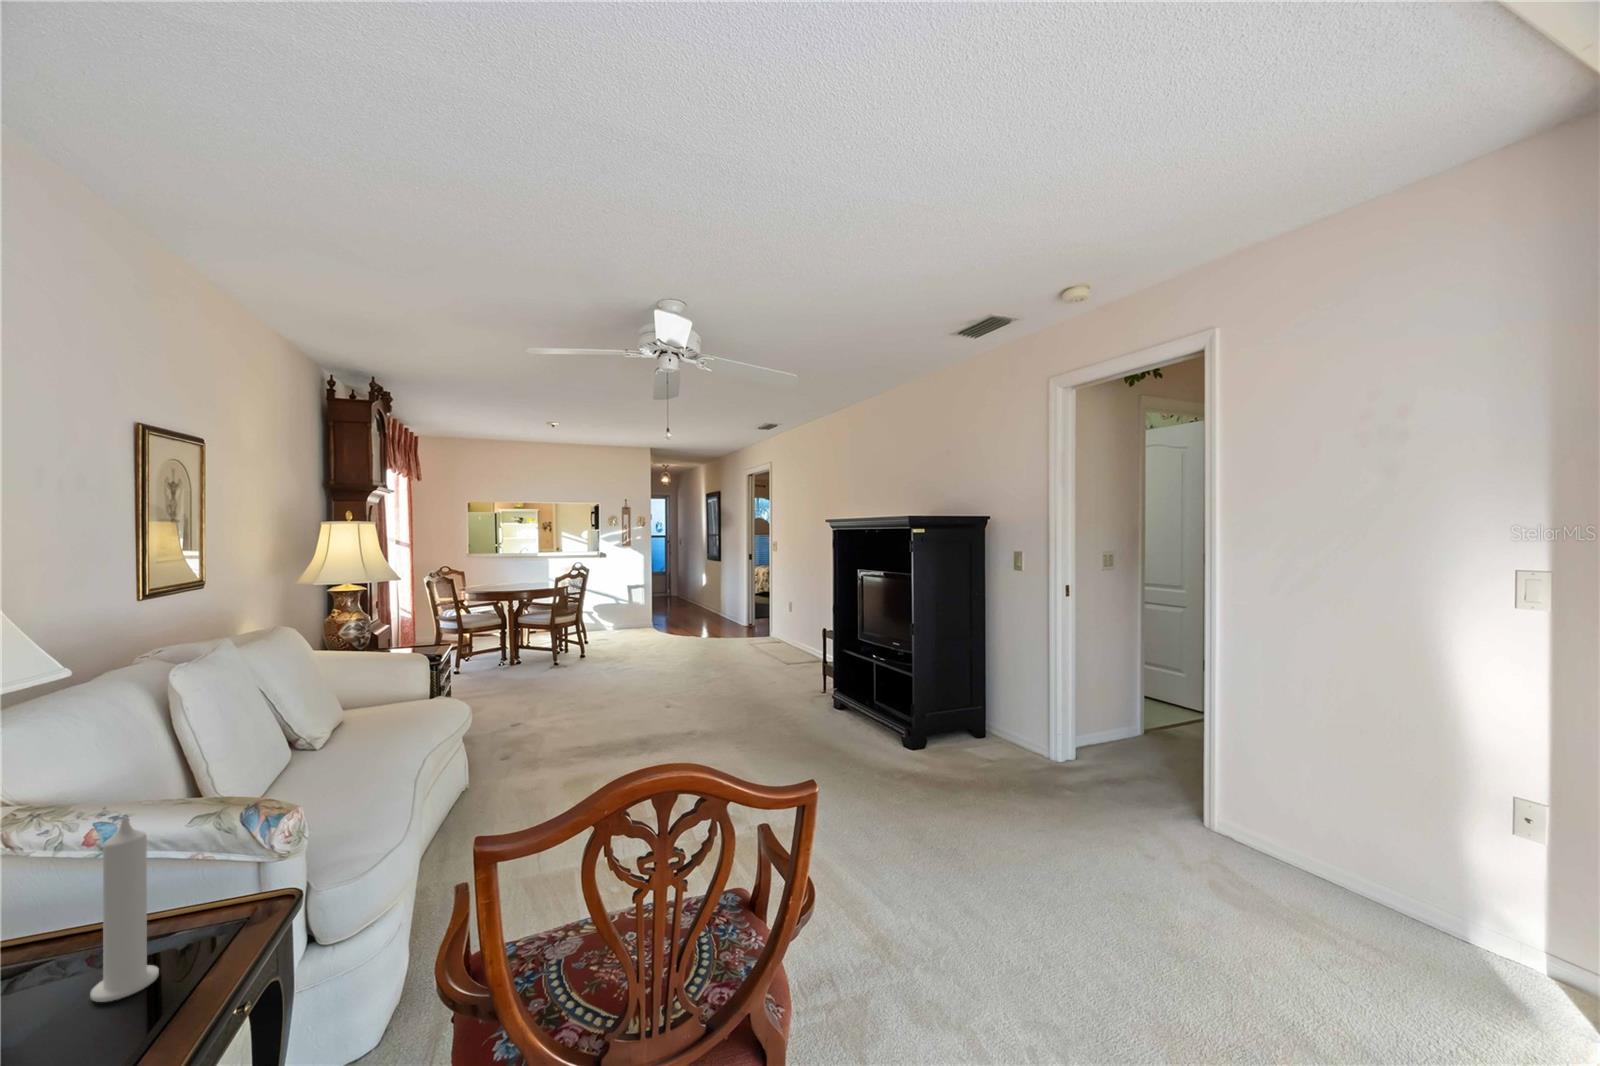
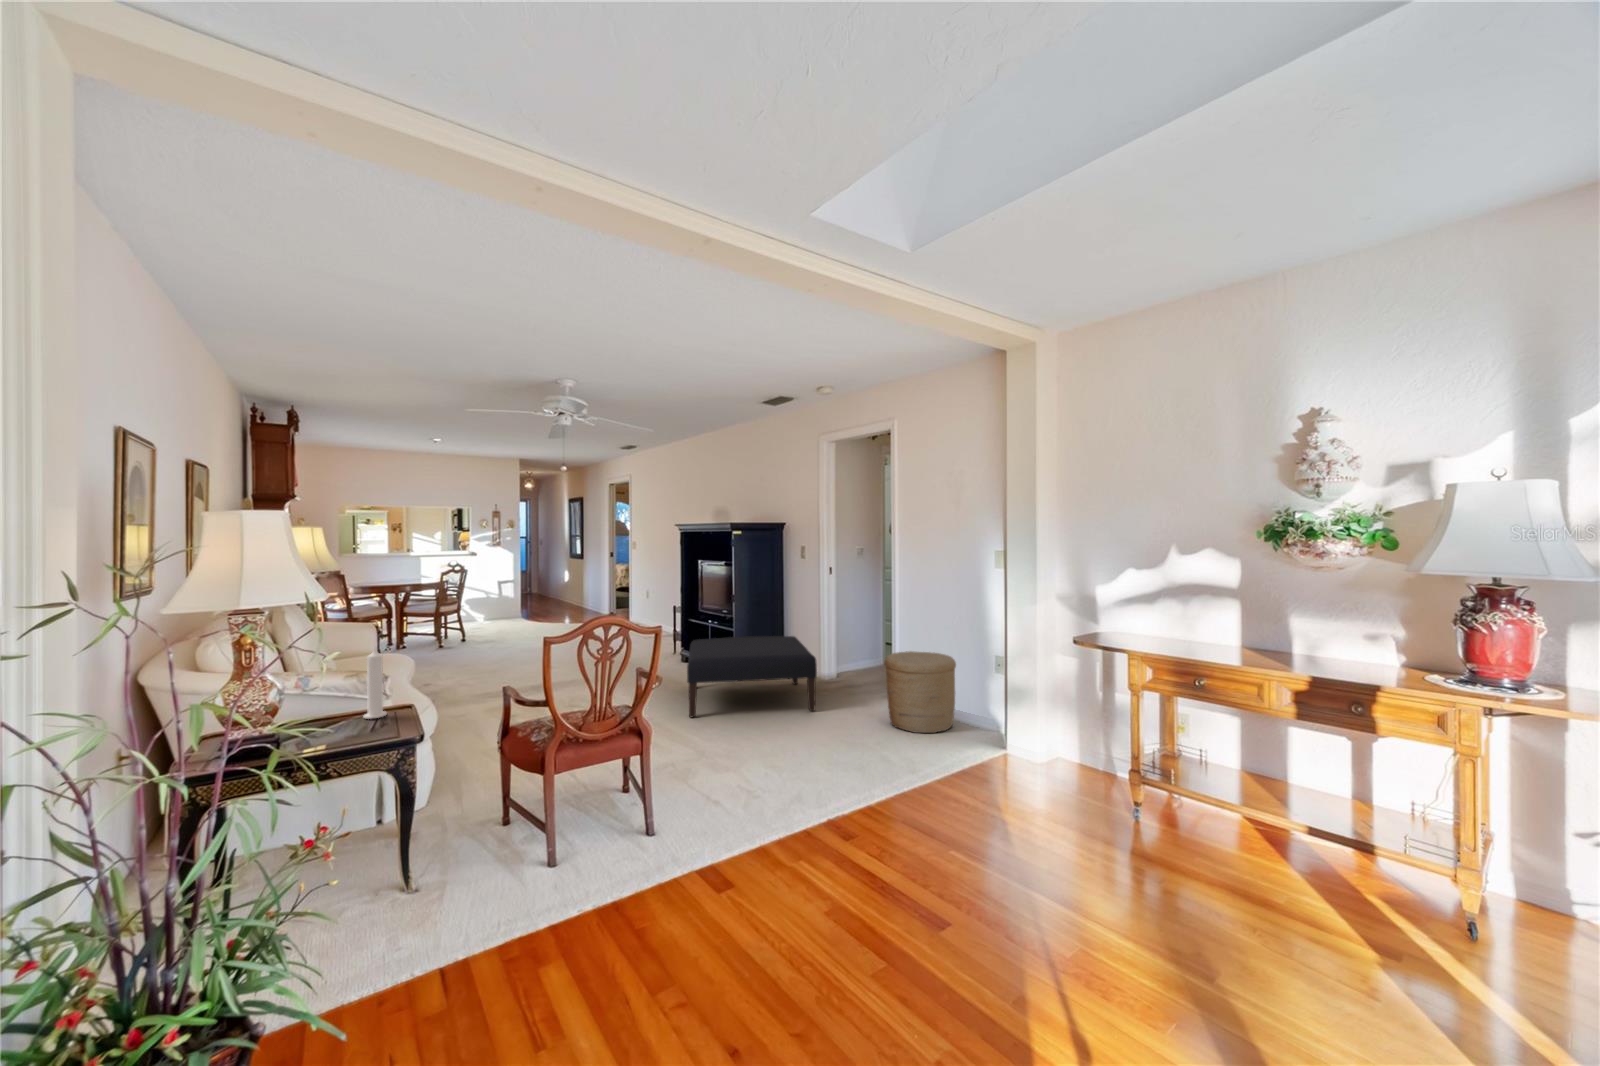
ottoman: none [849,690,1067,838] -> present [687,636,817,717]
woven basket: none [1211,752,1379,935] -> present [885,651,956,733]

